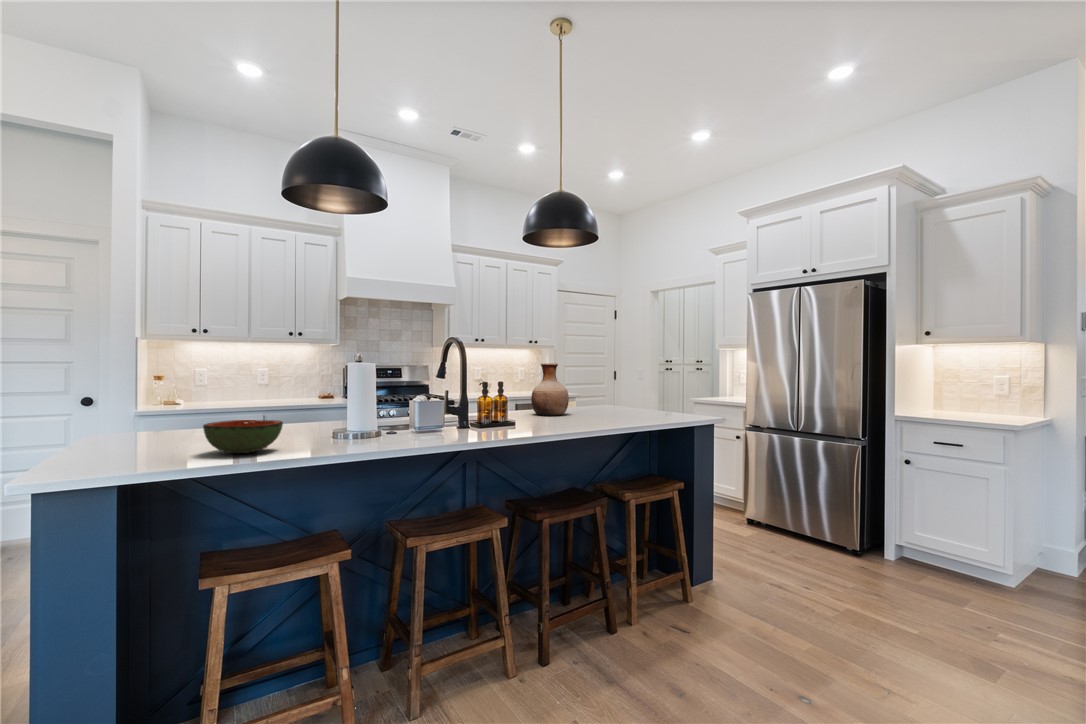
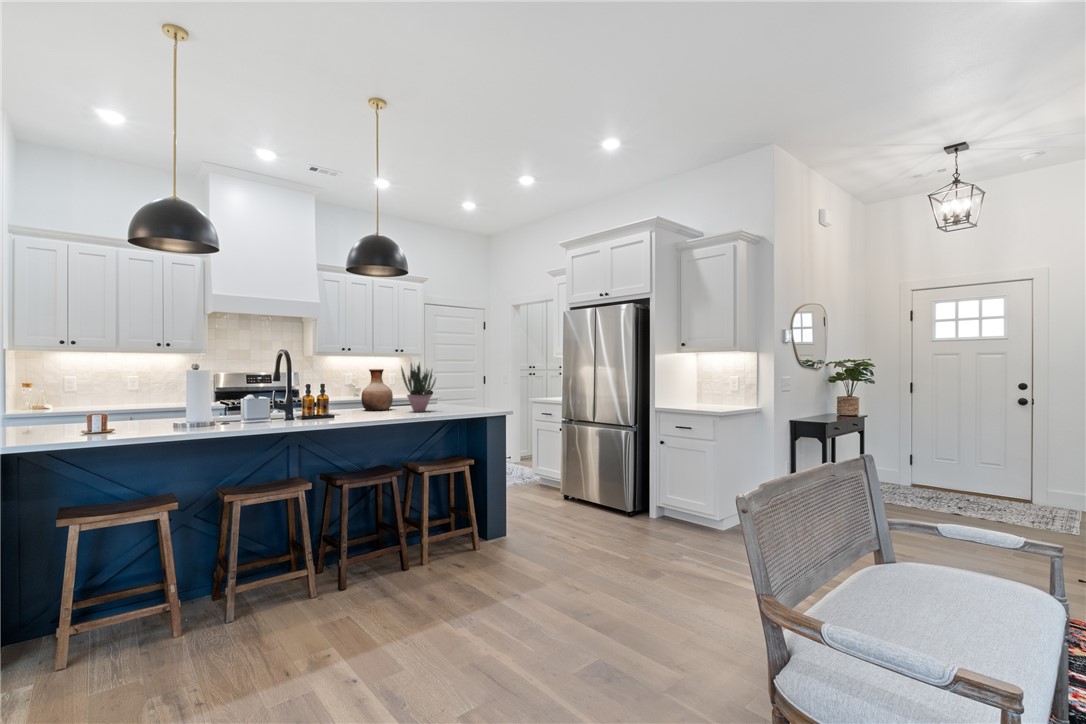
potted plant: none [588,354,632,419] -> present [401,363,436,412]
bowl: present [203,420,283,453] -> none [61,413,127,436]

